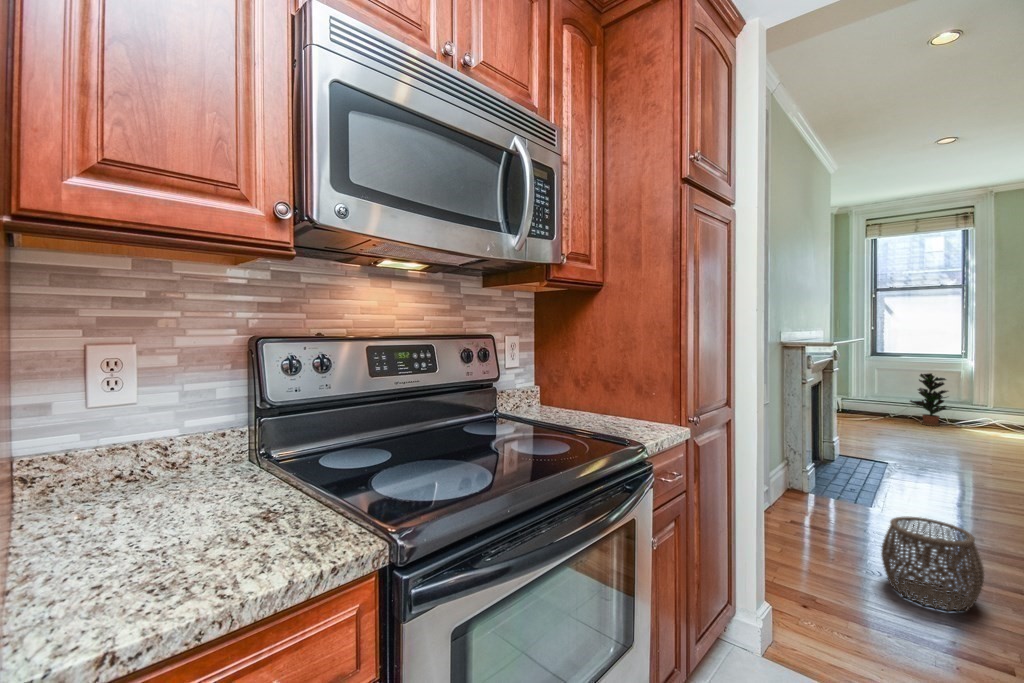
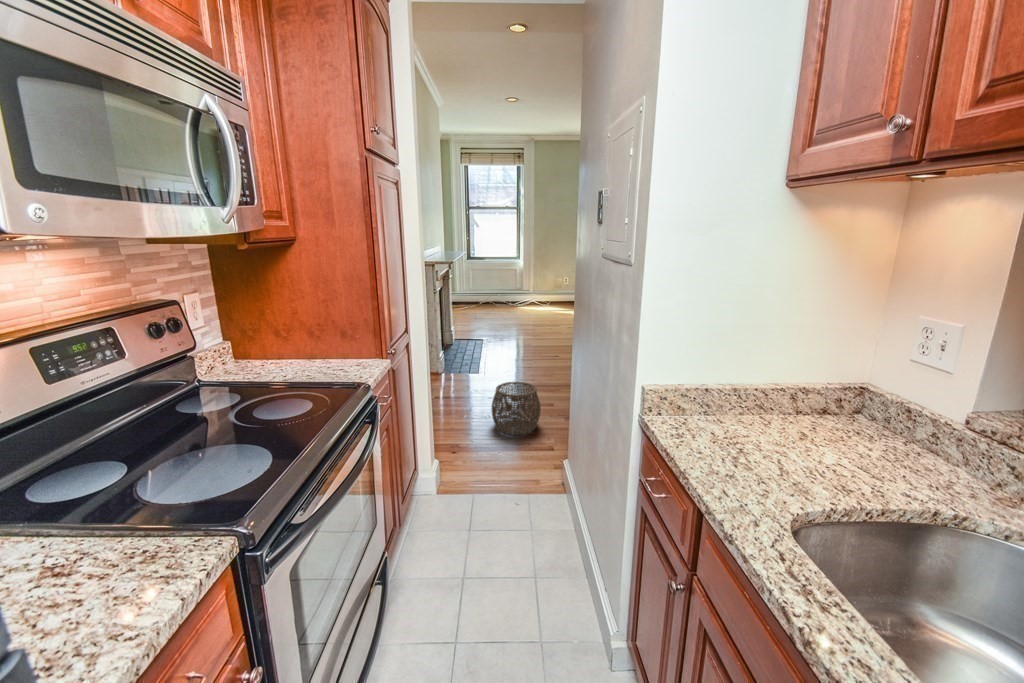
potted plant: present [910,373,951,426] -> none [490,271,514,309]

